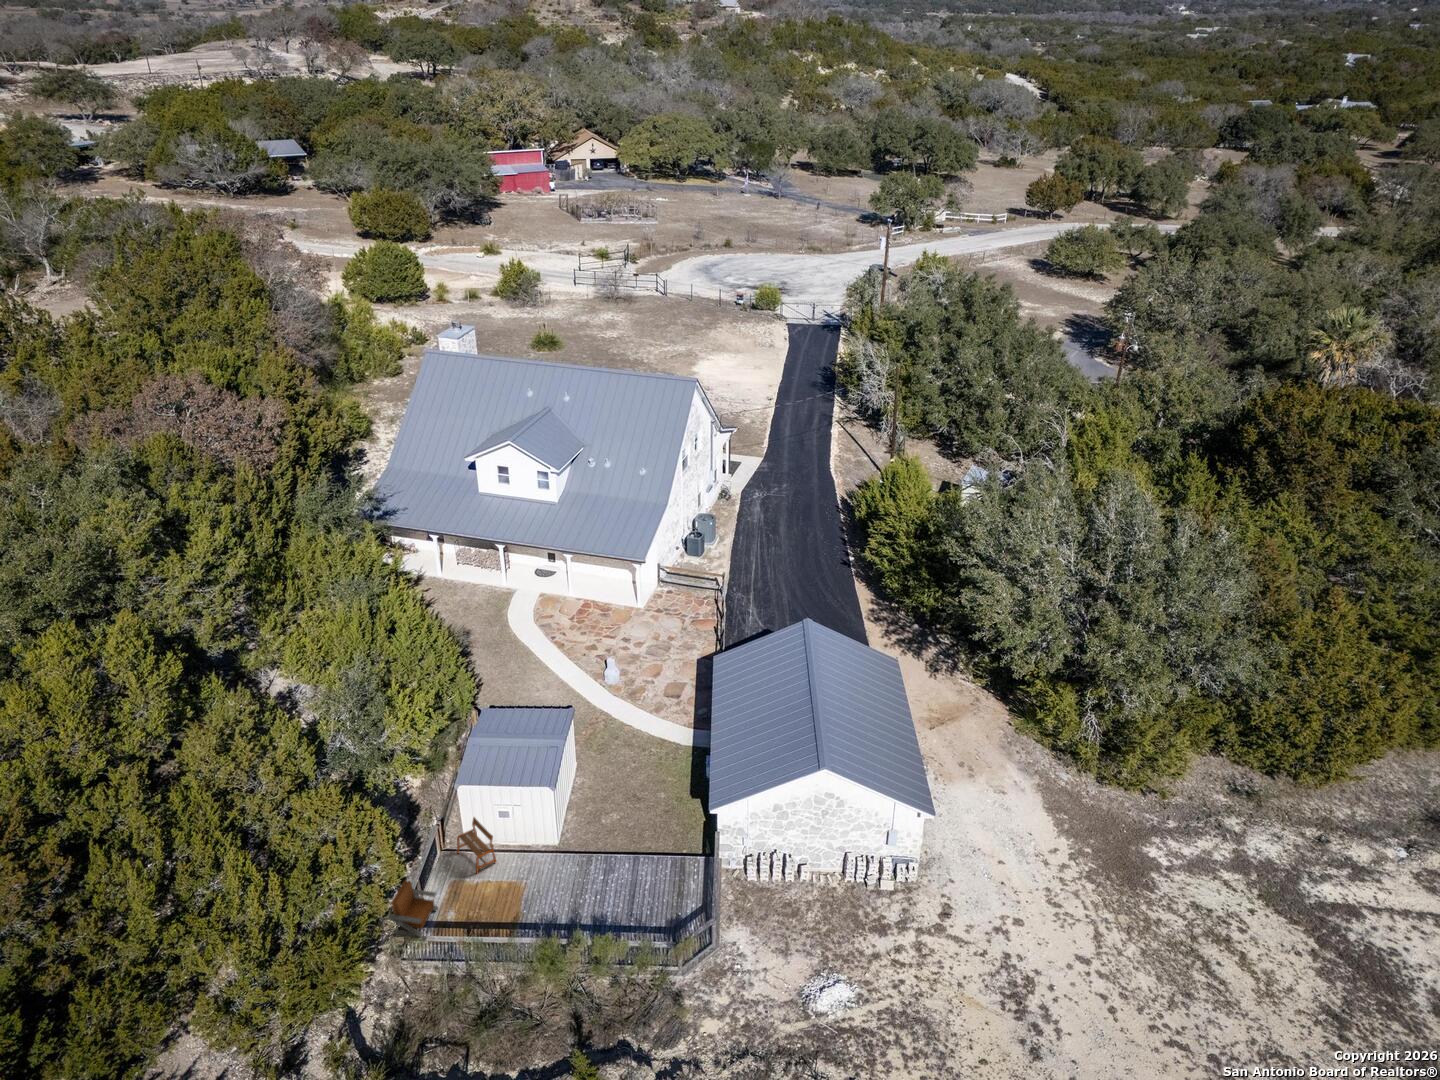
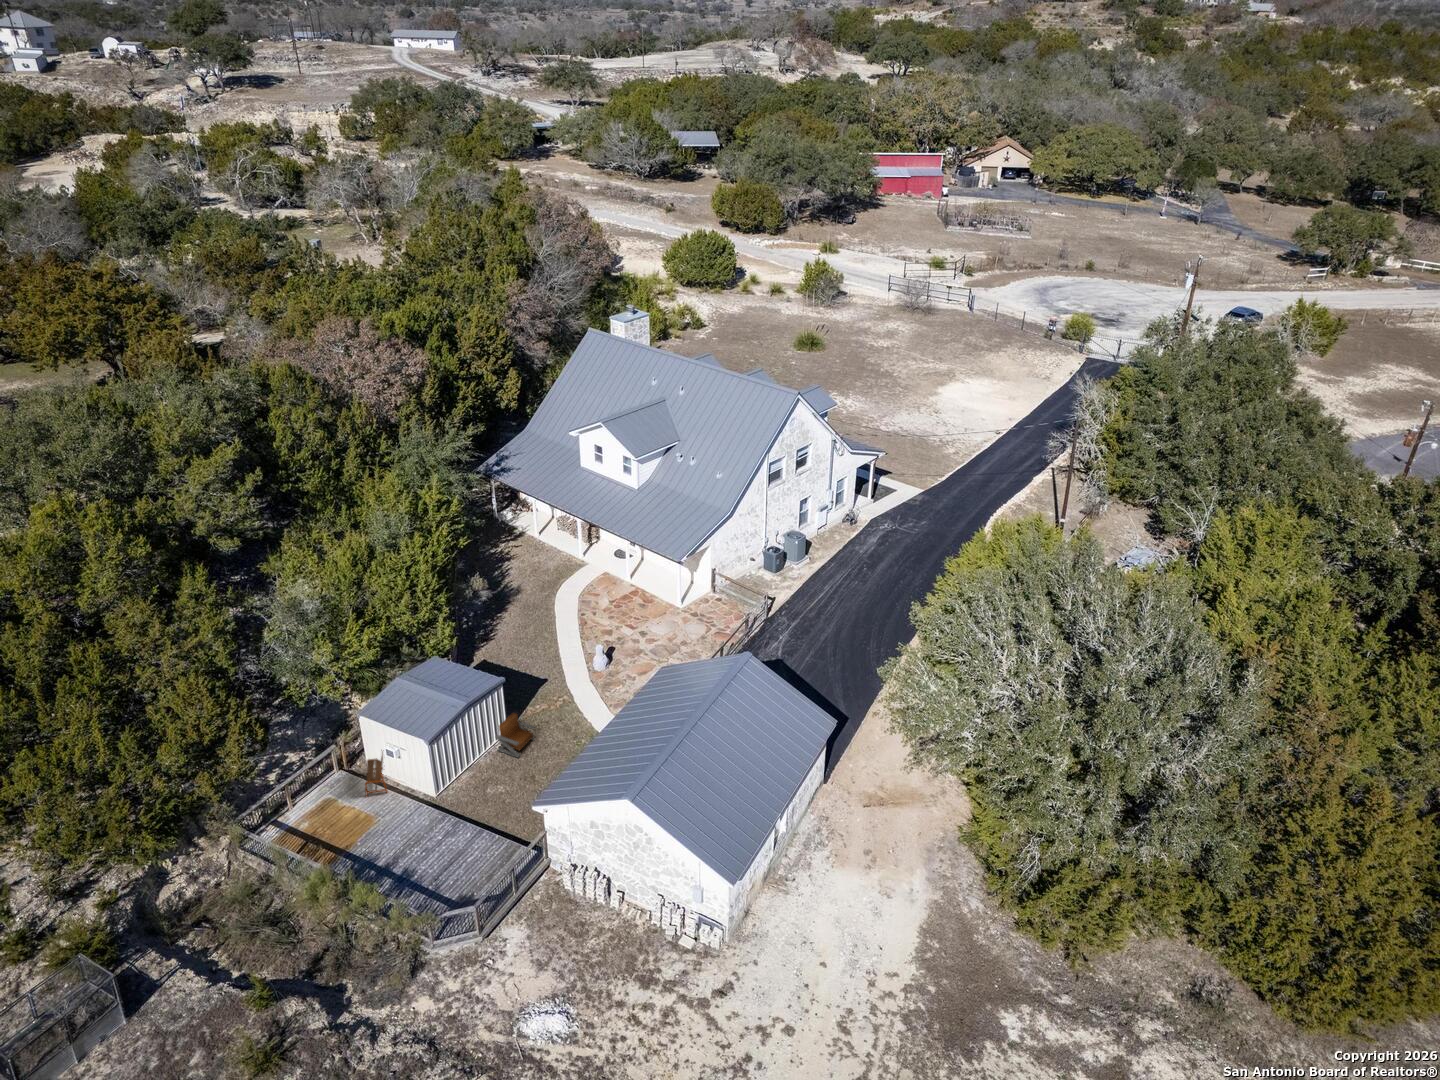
lounge chair: present [388,881,438,937] -> present [496,713,535,757]

